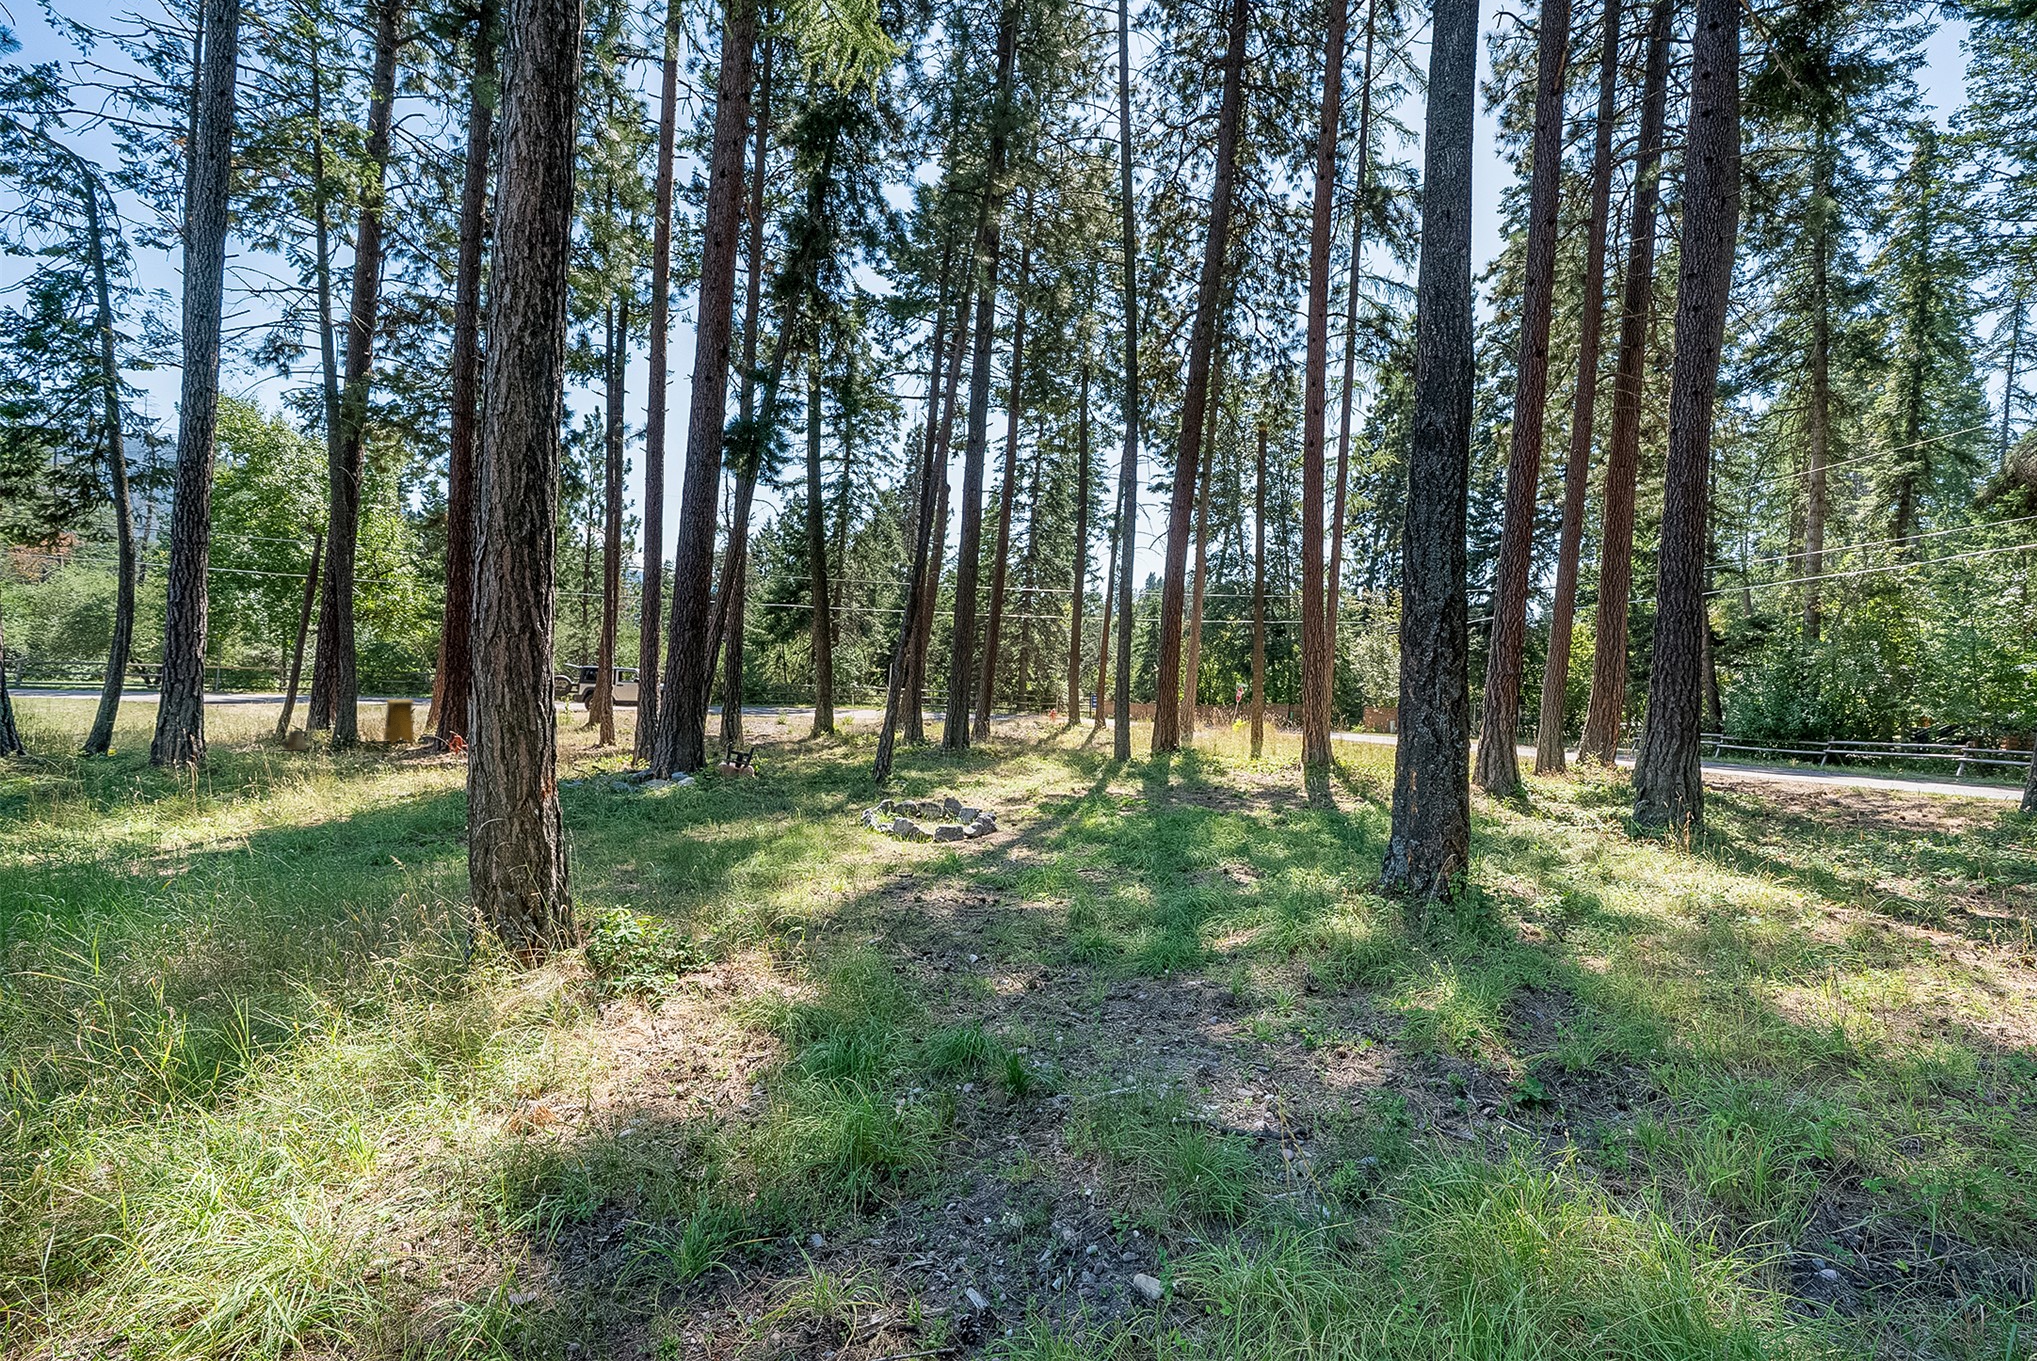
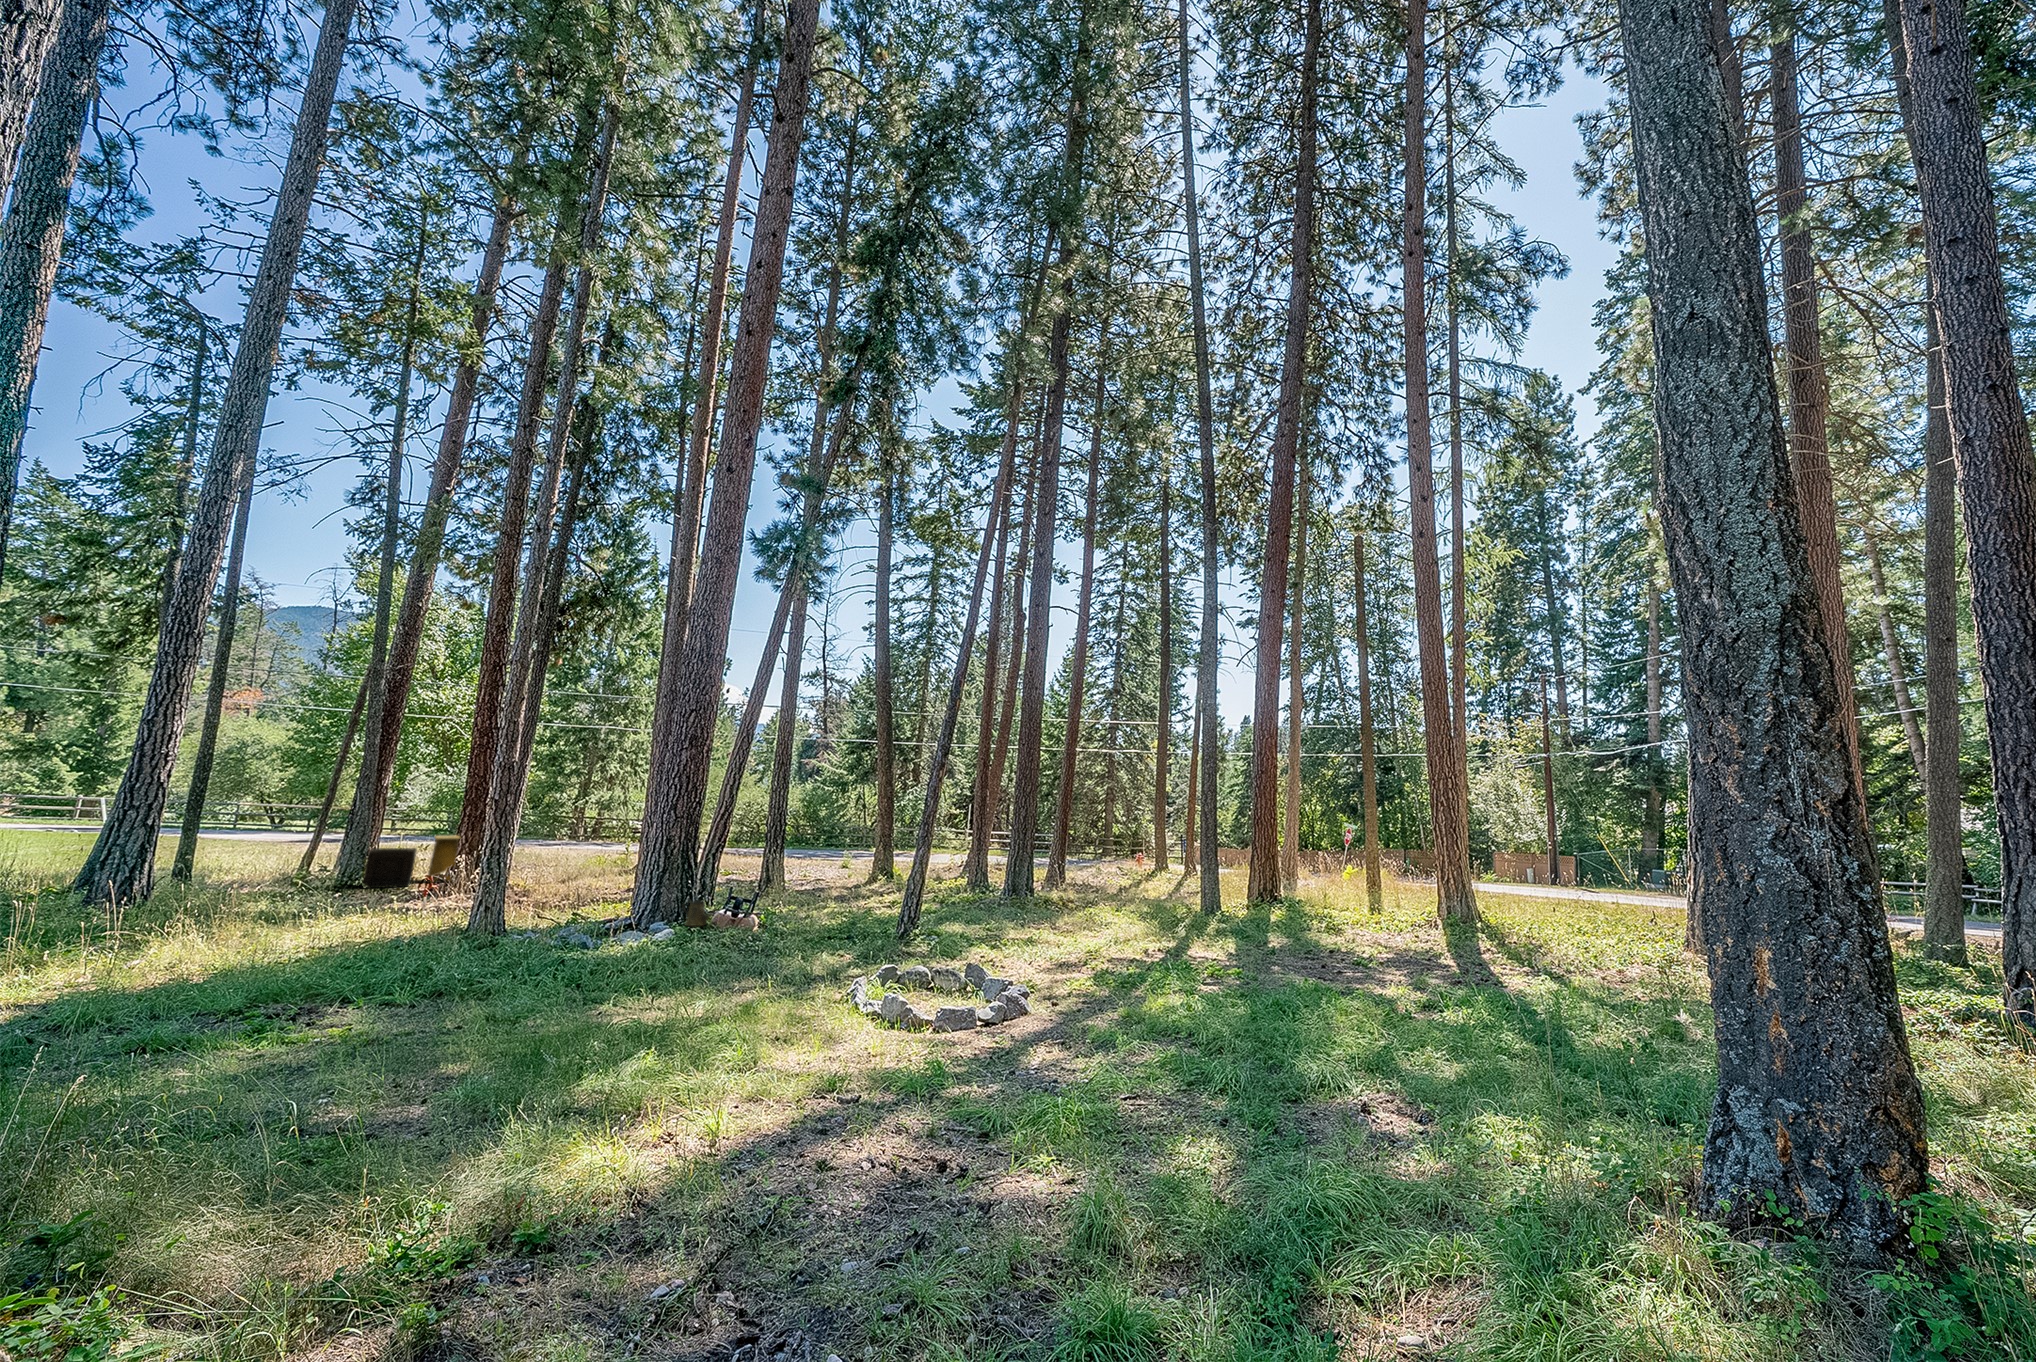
wooden crate: none [328,711,375,749] -> present [362,848,417,888]
watering can: present [274,731,311,751] -> present [682,900,722,926]

